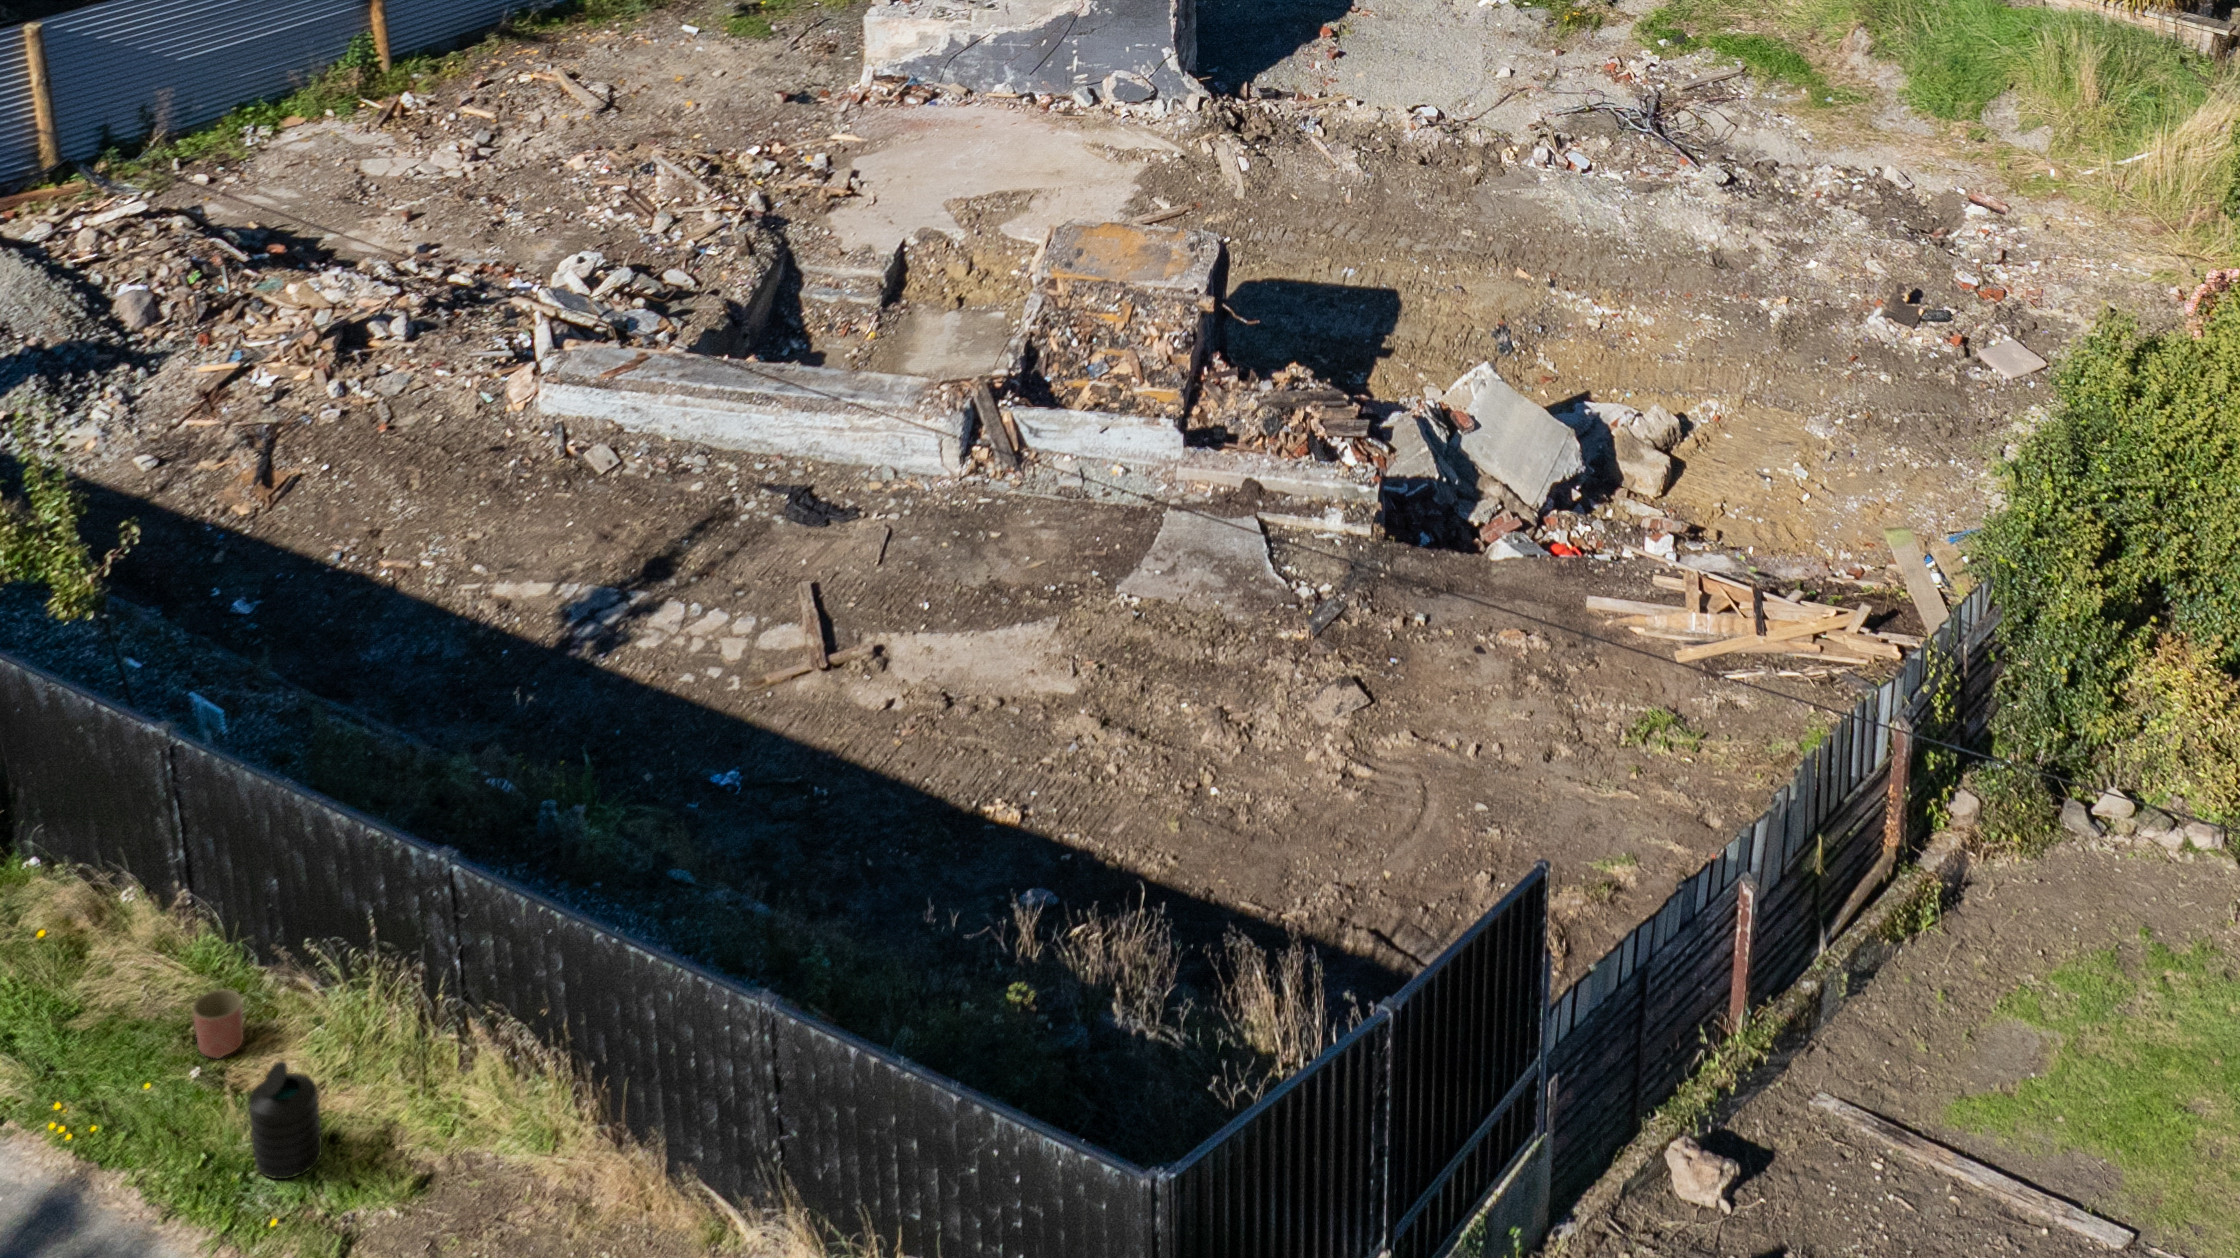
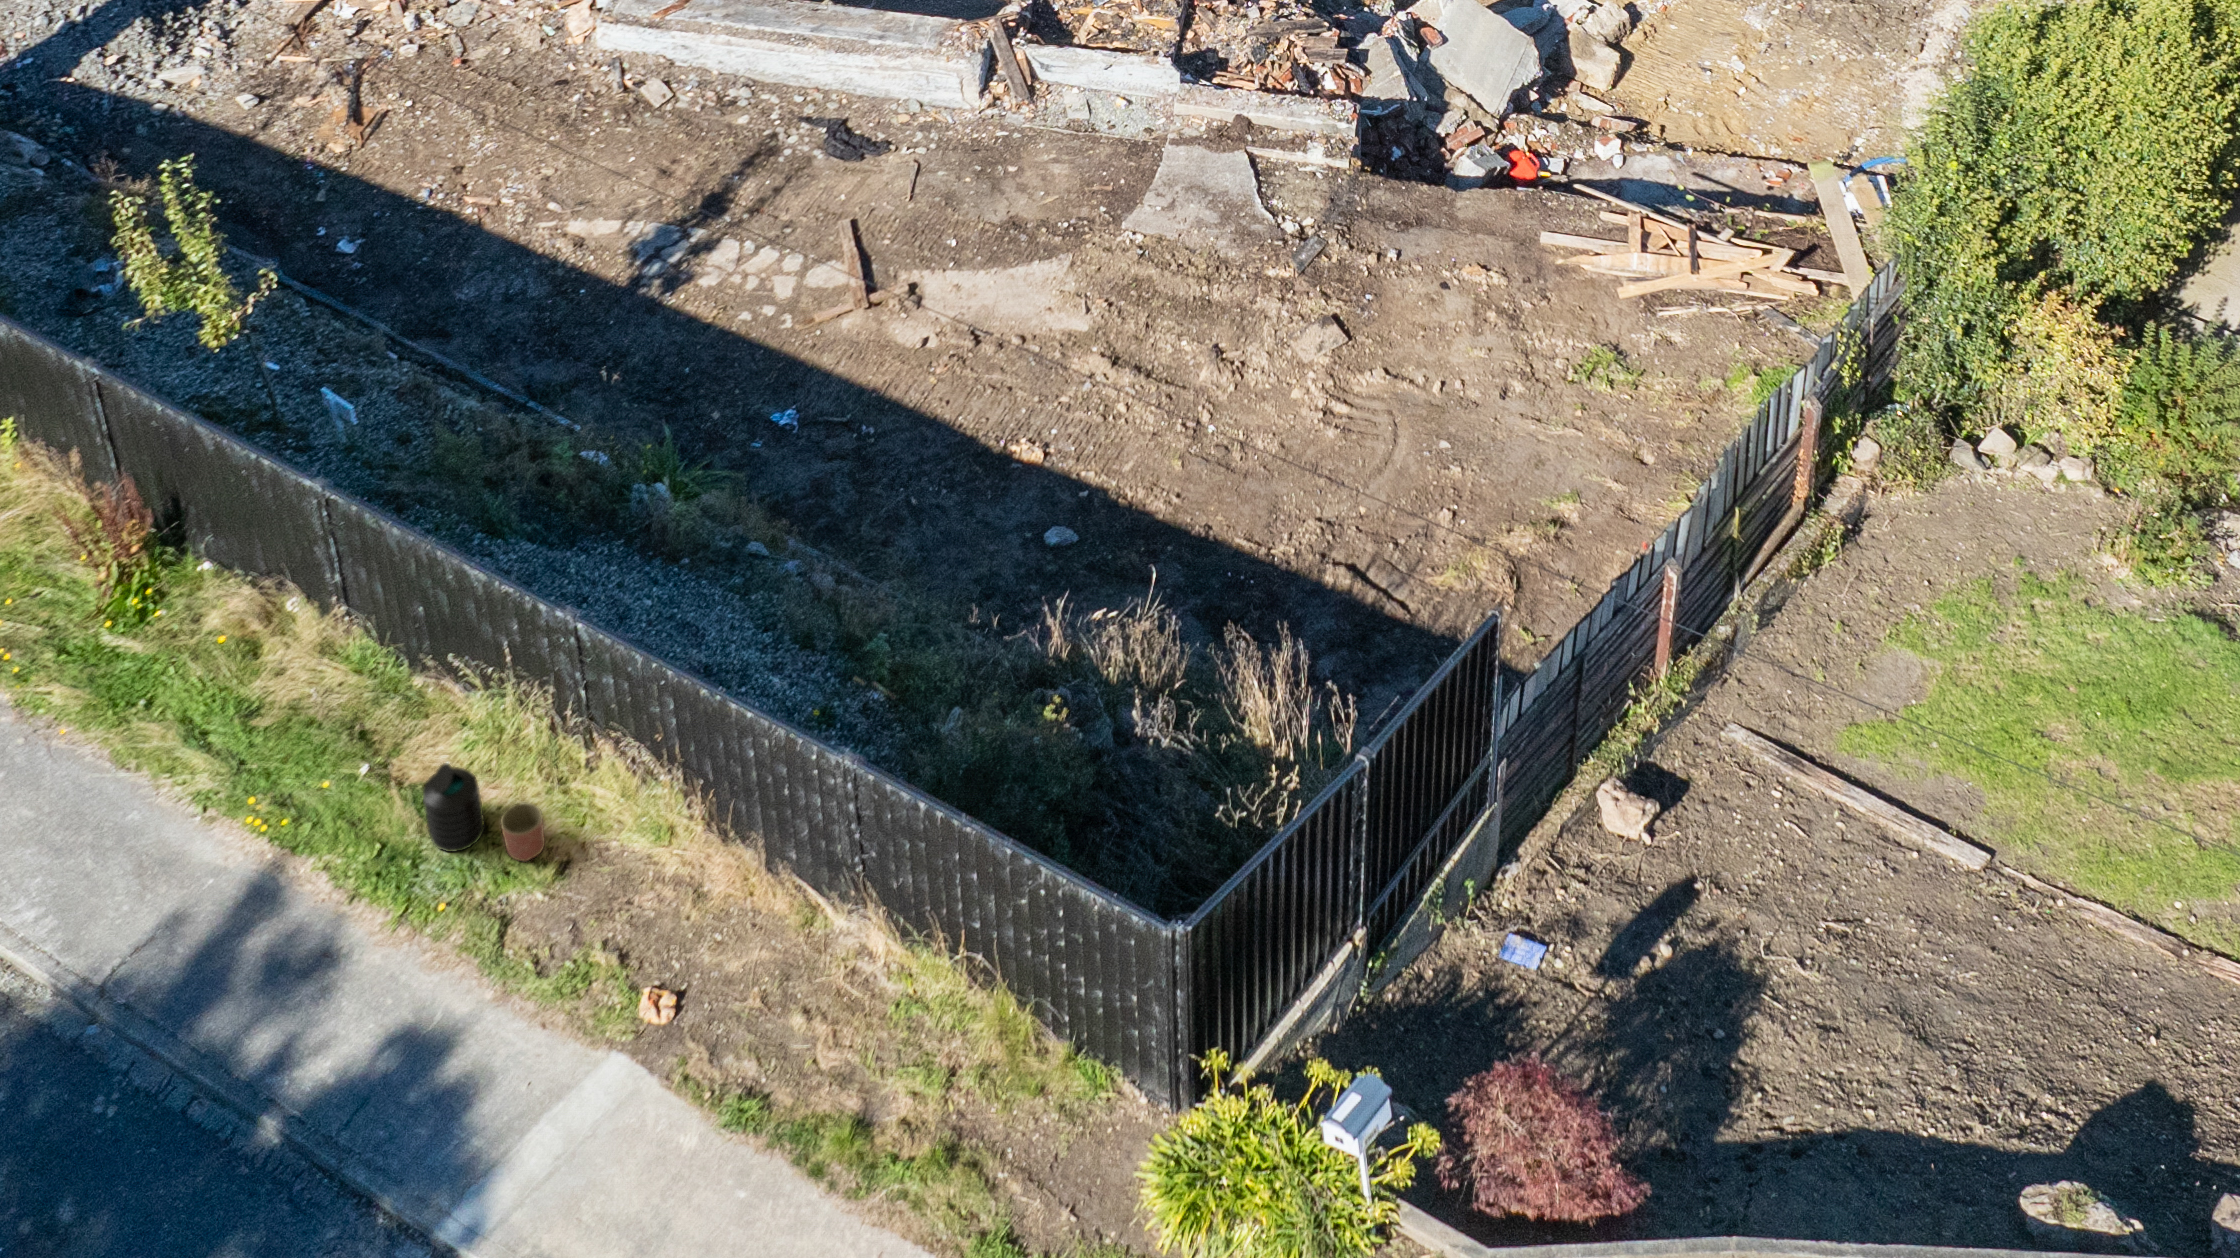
planter: present [193,989,244,1058] -> present [501,803,545,862]

